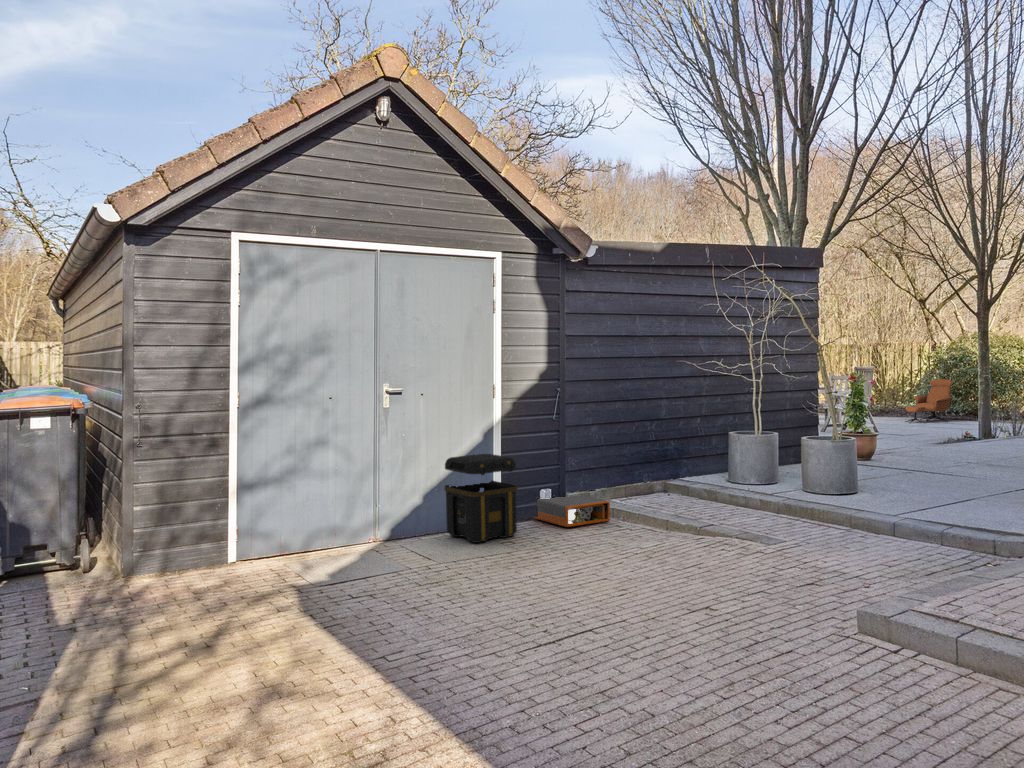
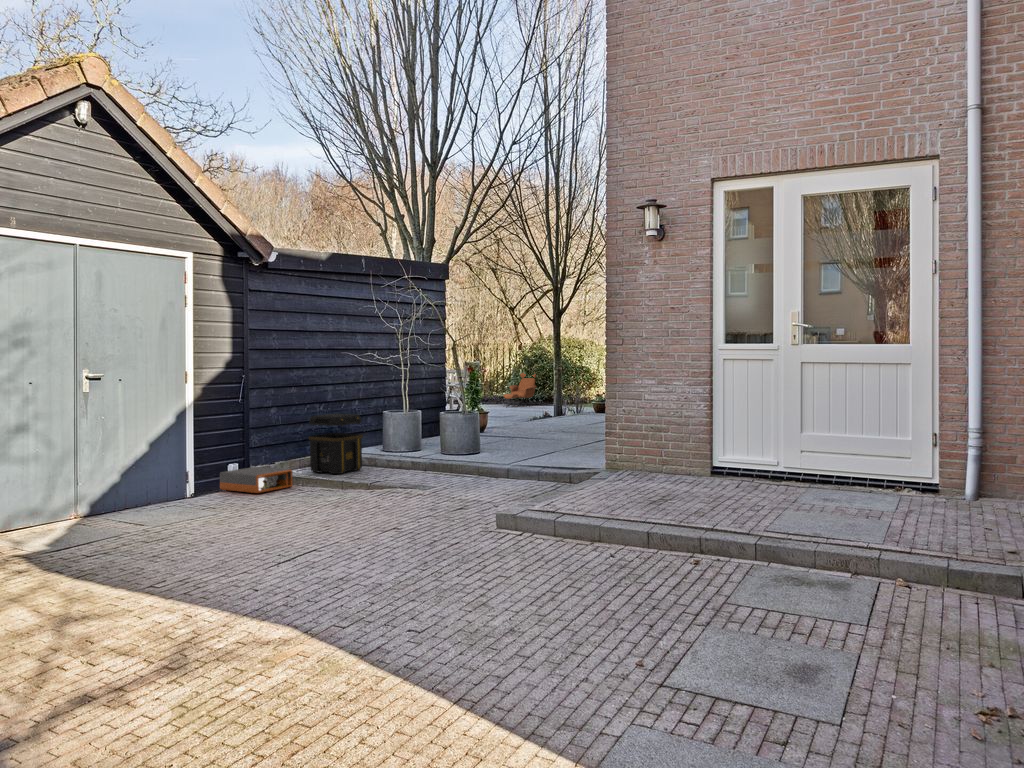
toolbox: present [444,454,518,543] -> present [309,414,363,474]

